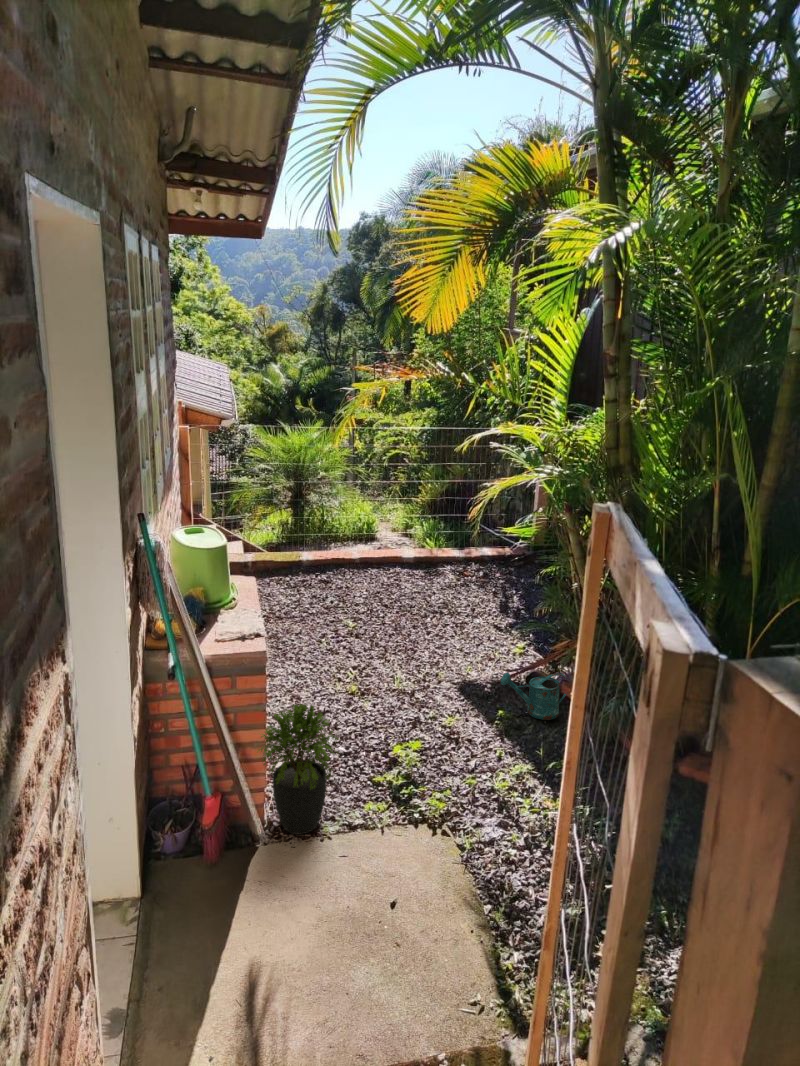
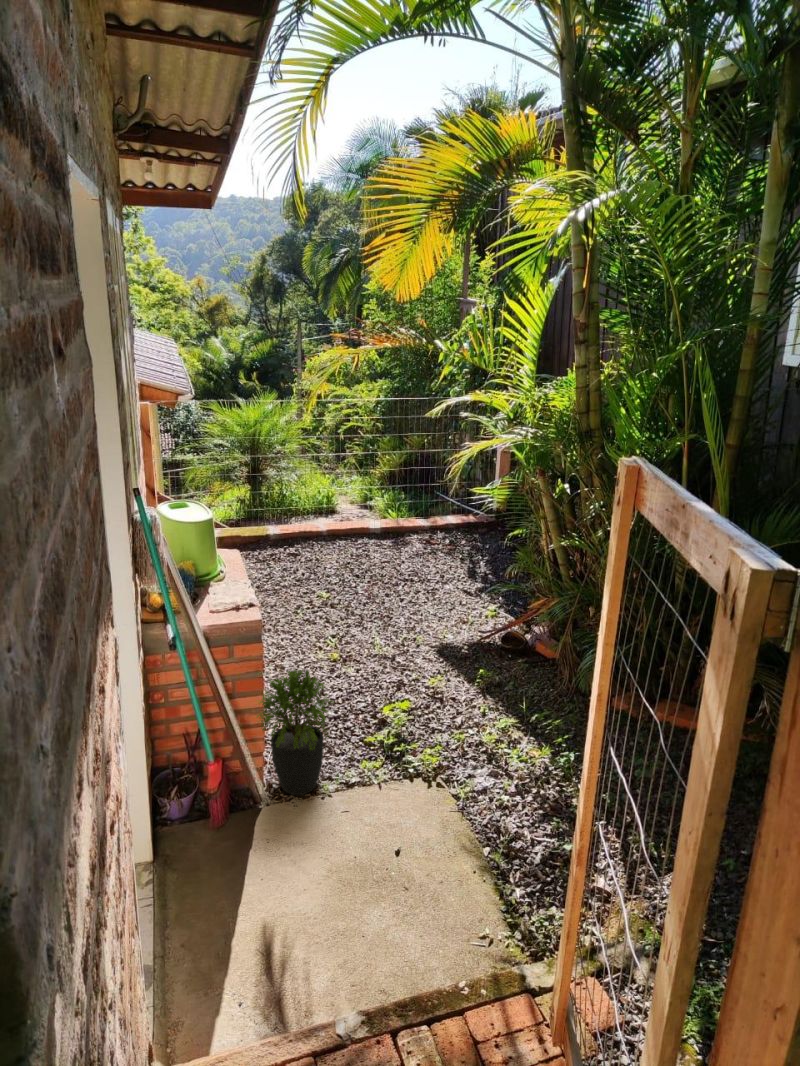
watering can: present [501,673,567,720] -> none [480,631,545,677]

